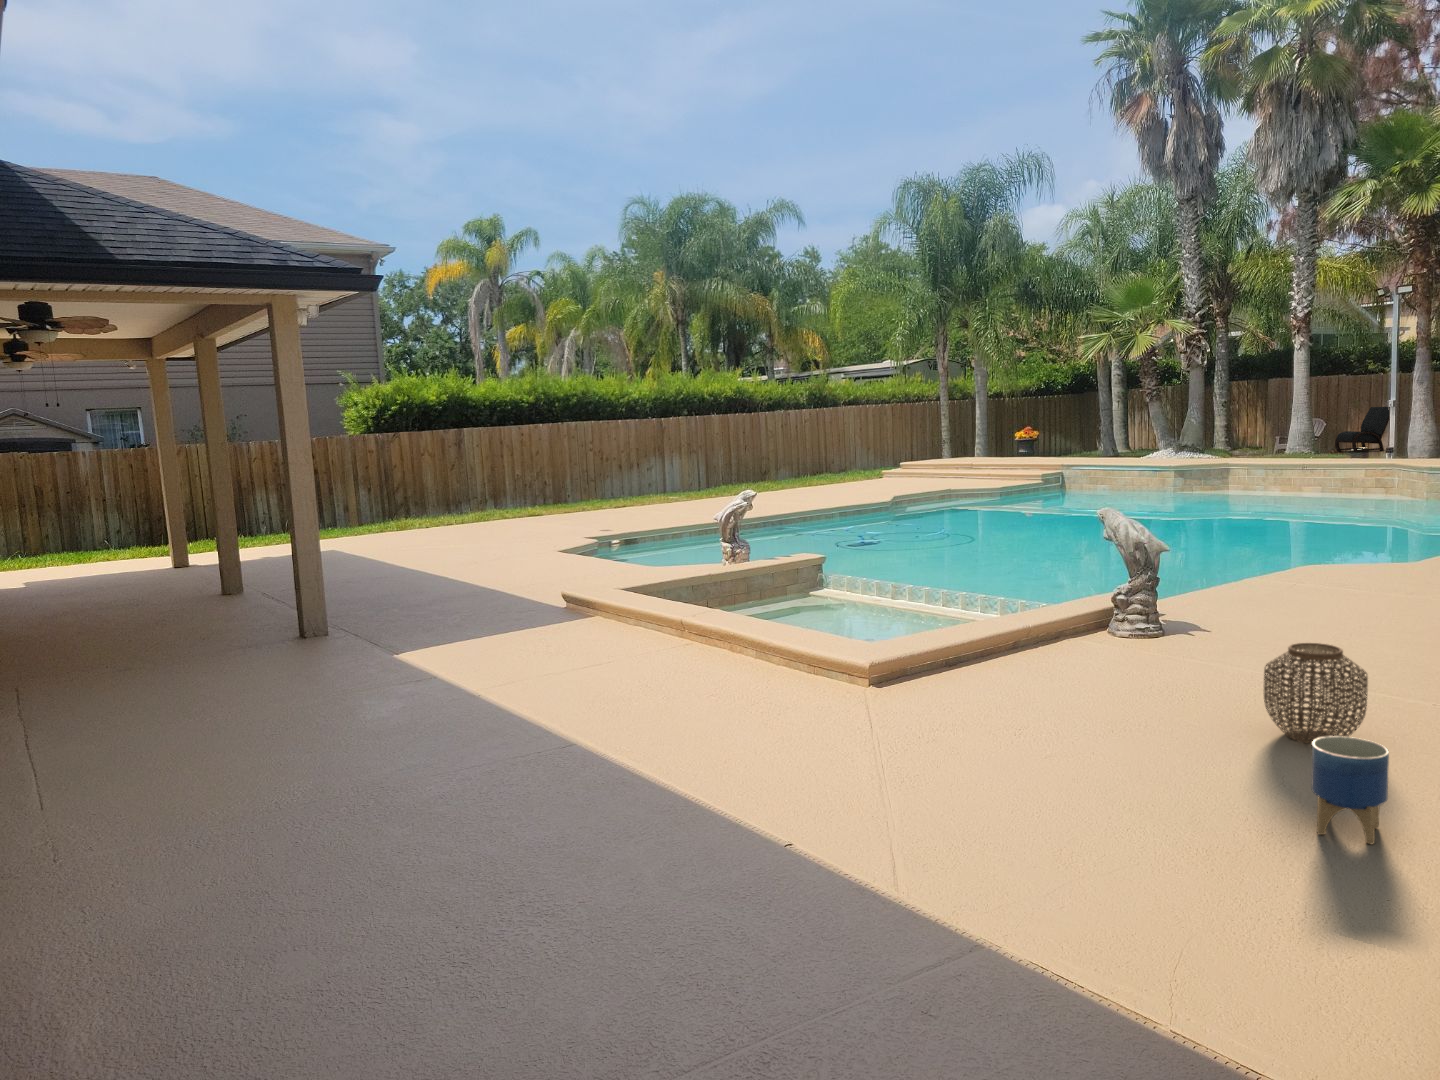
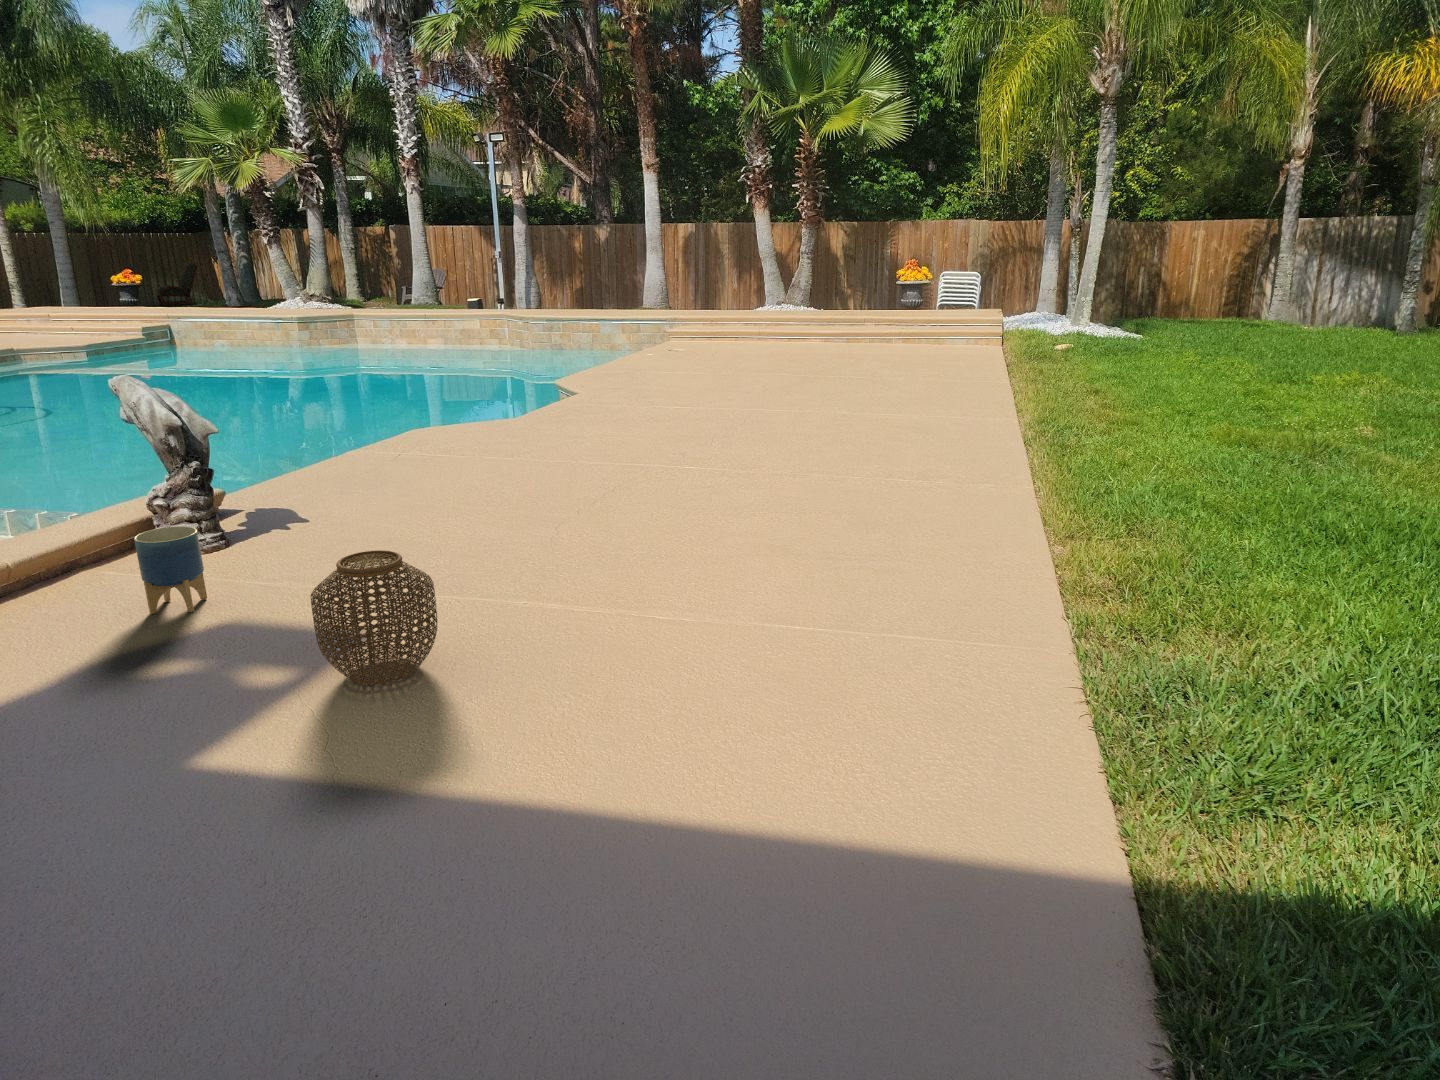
lounge chair: present [1335,407,1389,453] -> present [156,263,197,306]
planter: present [1311,736,1389,845] -> present [134,526,207,614]

